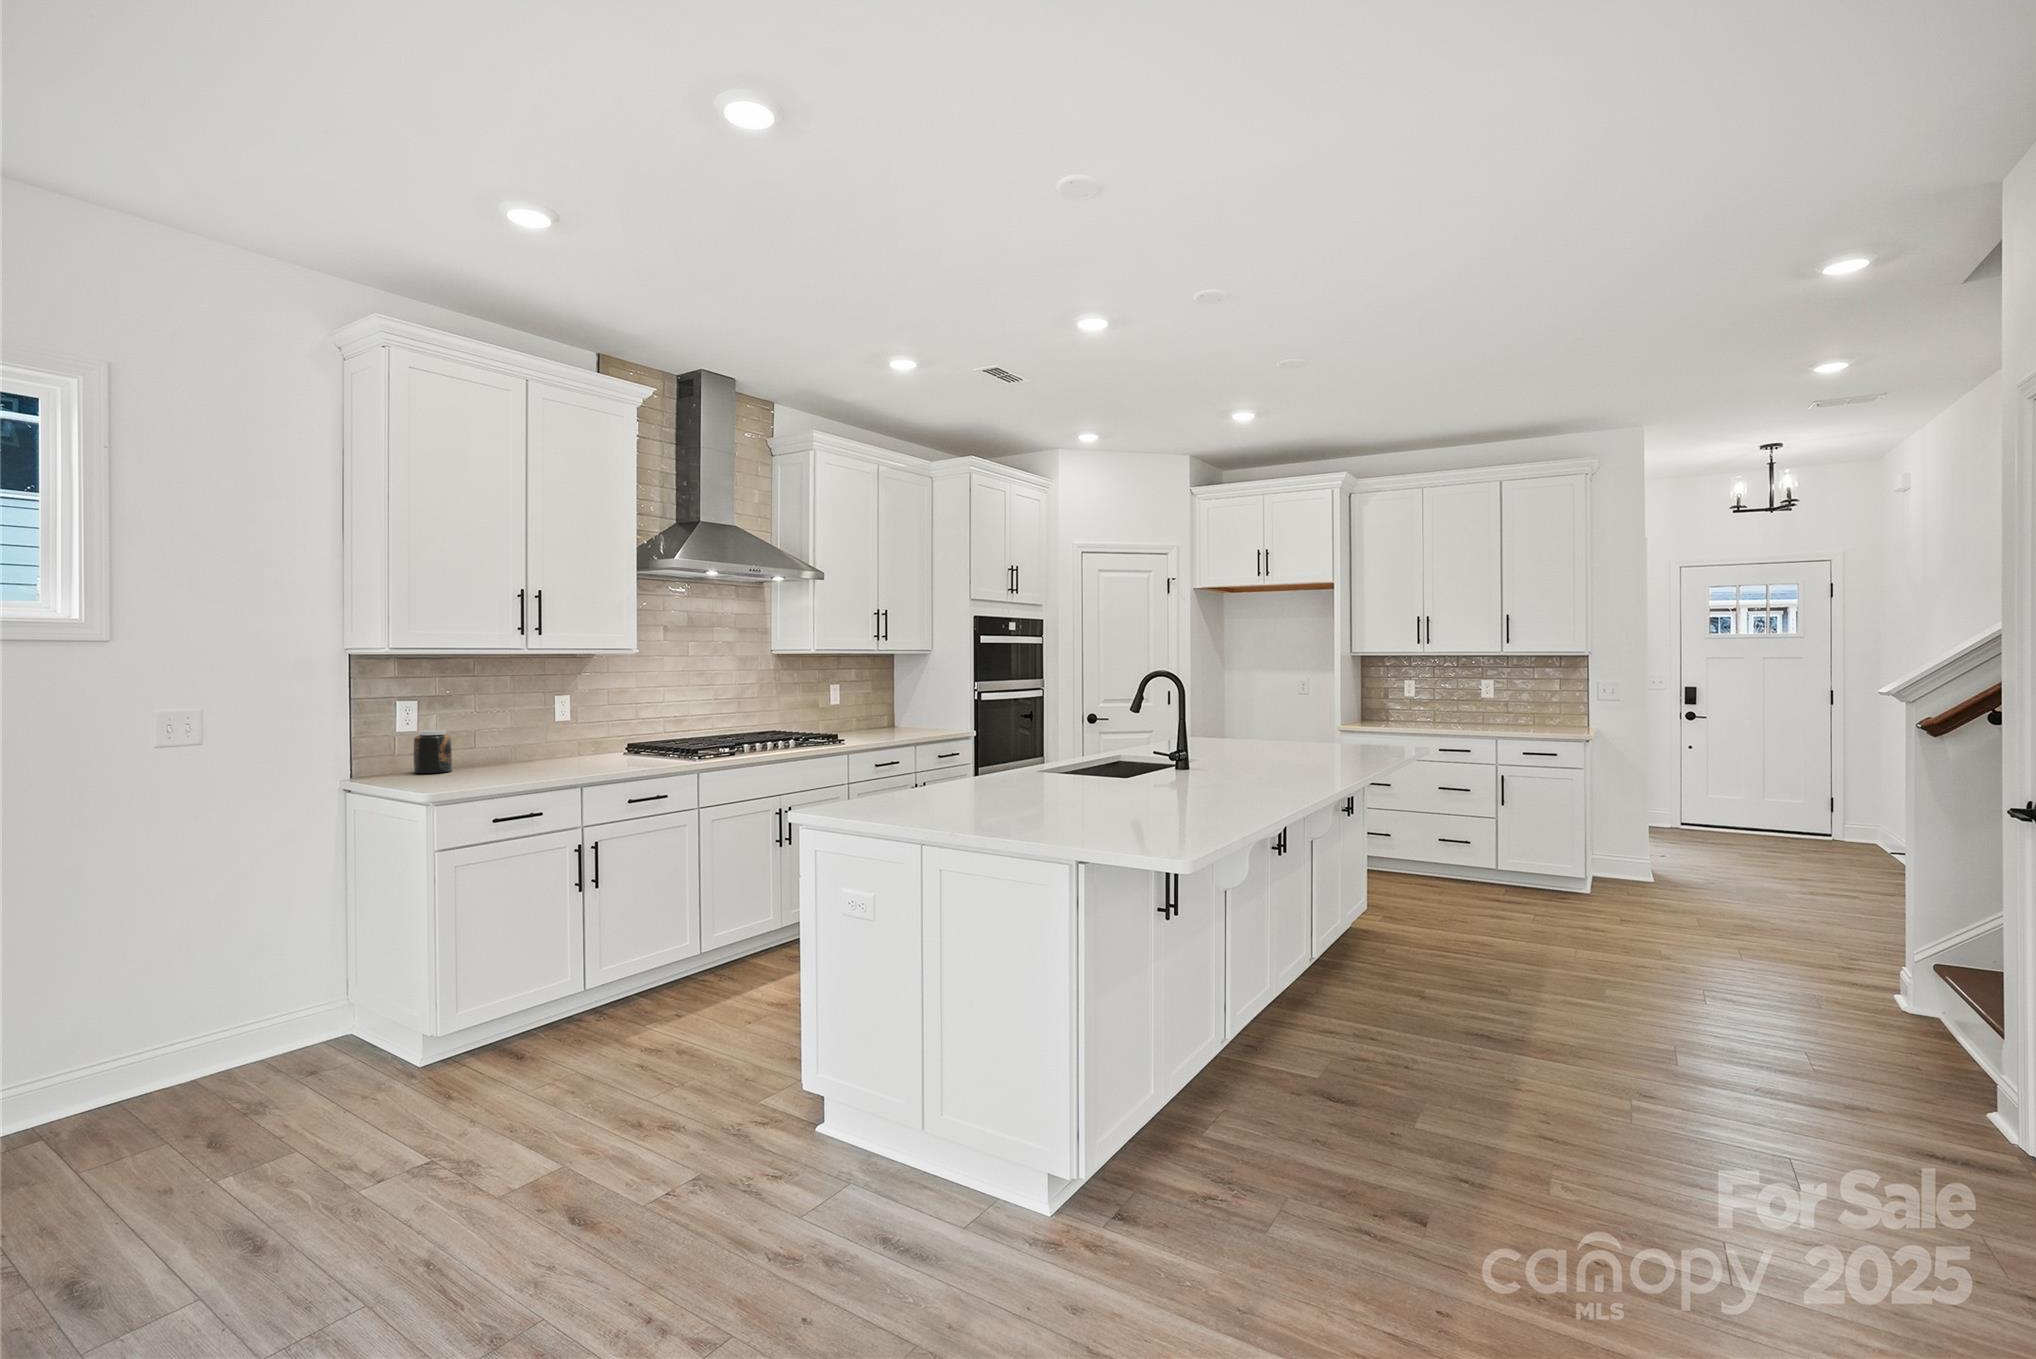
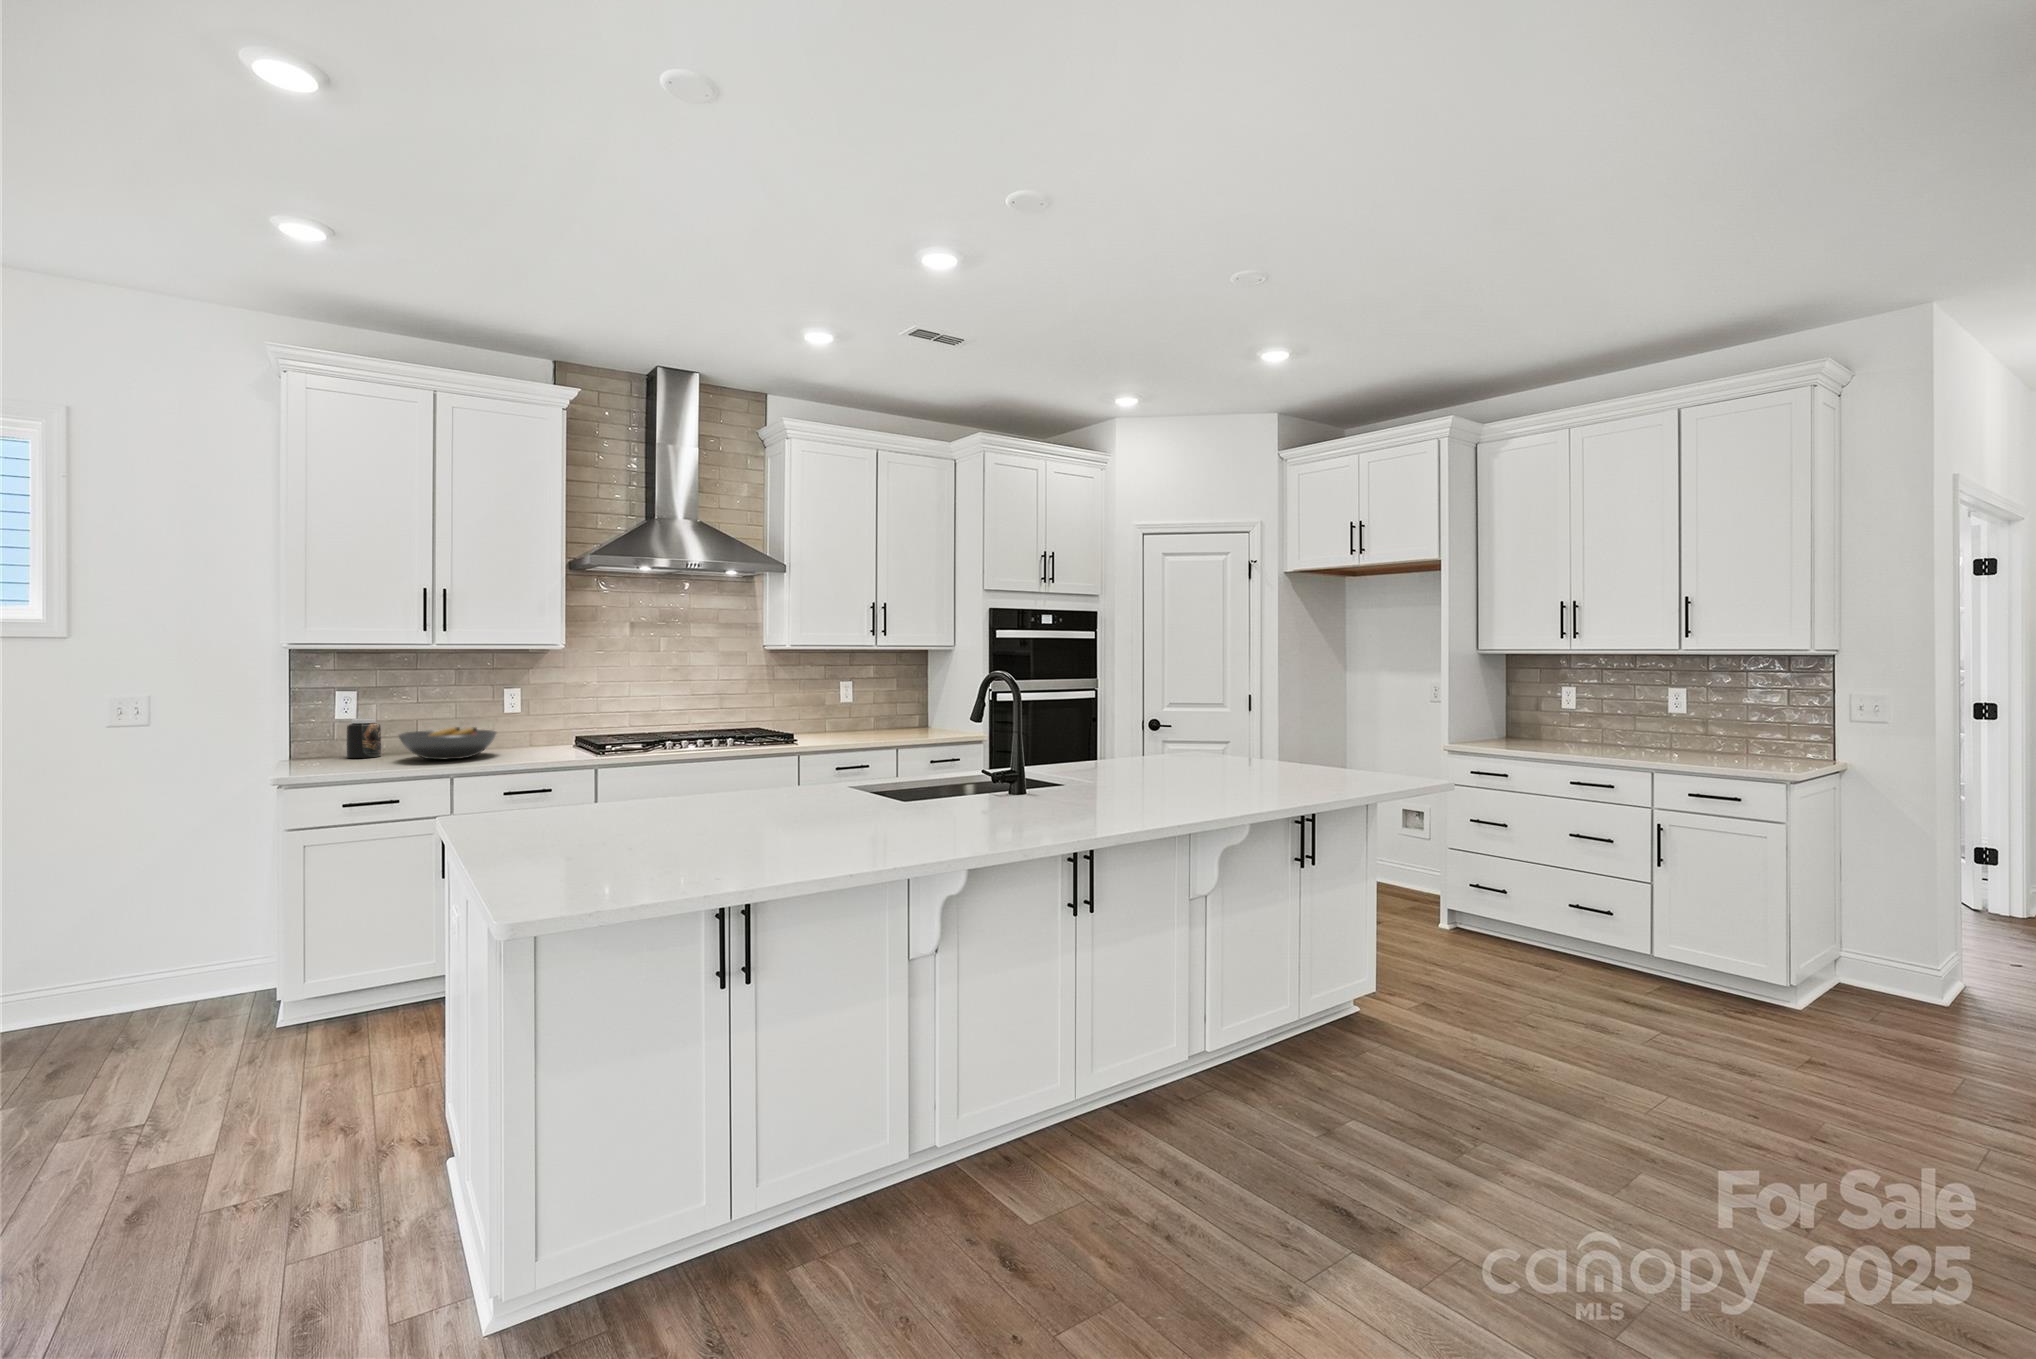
fruit bowl: none [494,735,598,770] -> present [399,727,497,760]

